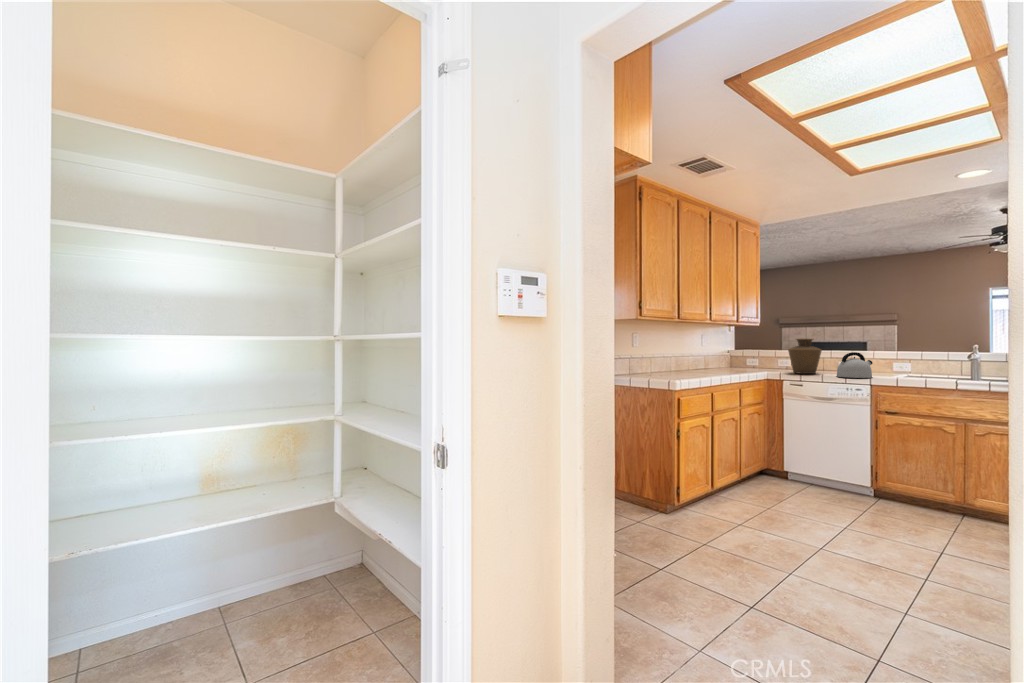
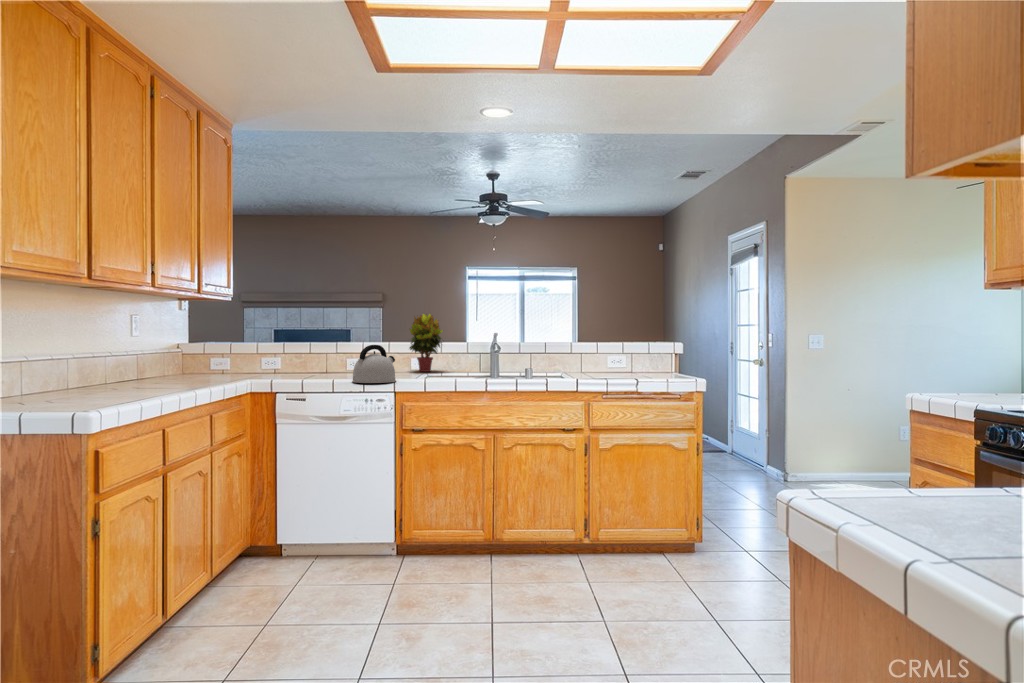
potted plant: none [888,330,925,373] -> present [410,314,443,372]
vase: present [788,339,822,374] -> none [282,324,330,380]

